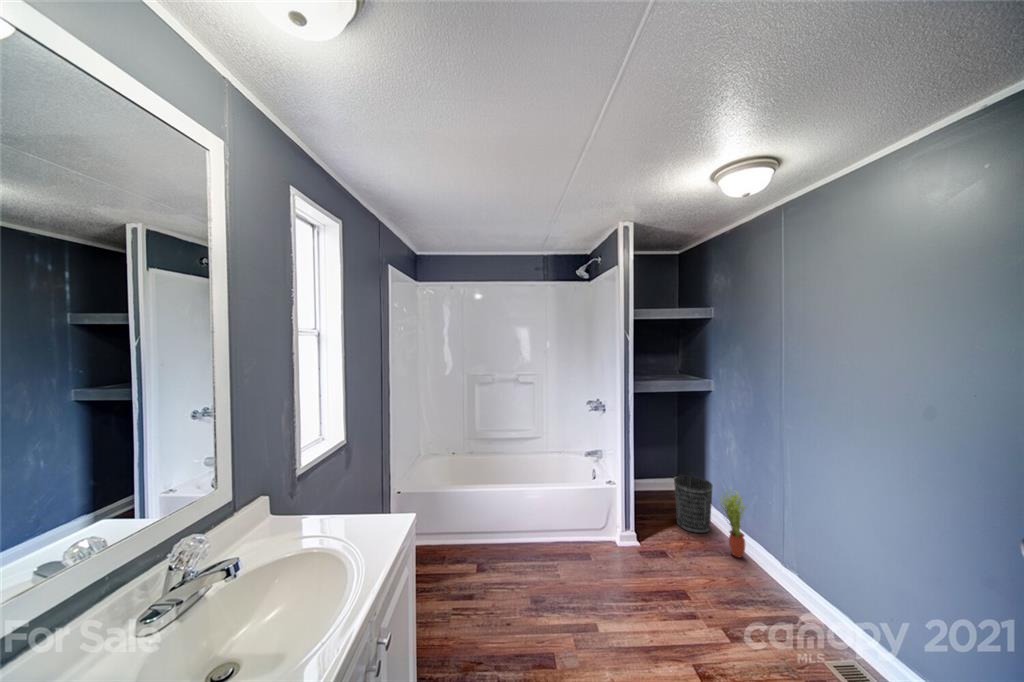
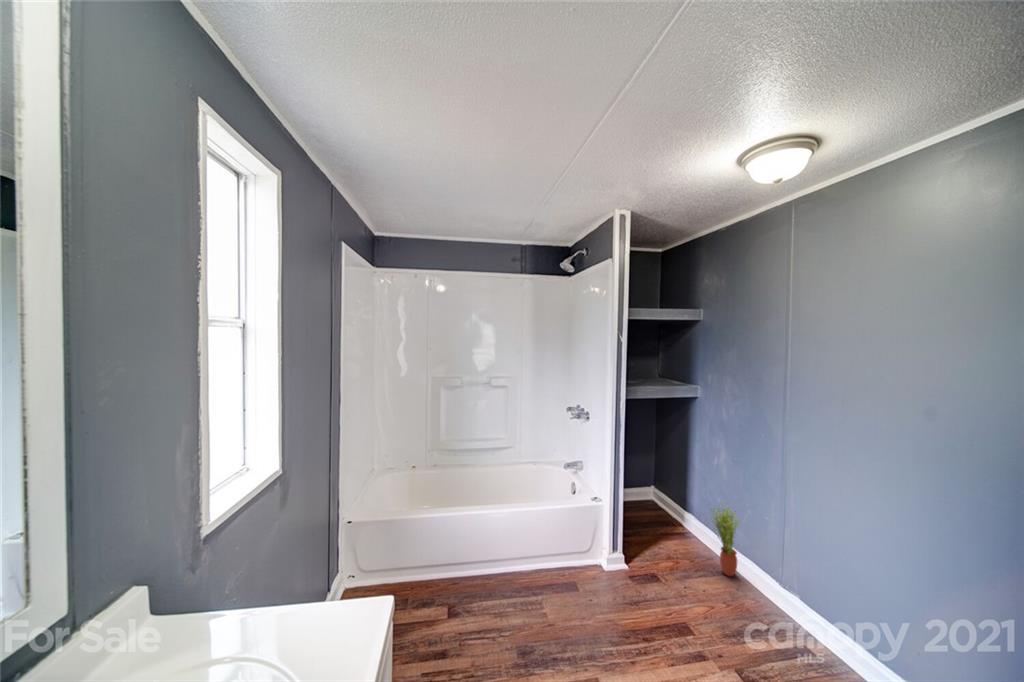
wastebasket: present [674,476,713,533] -> none [659,487,699,549]

